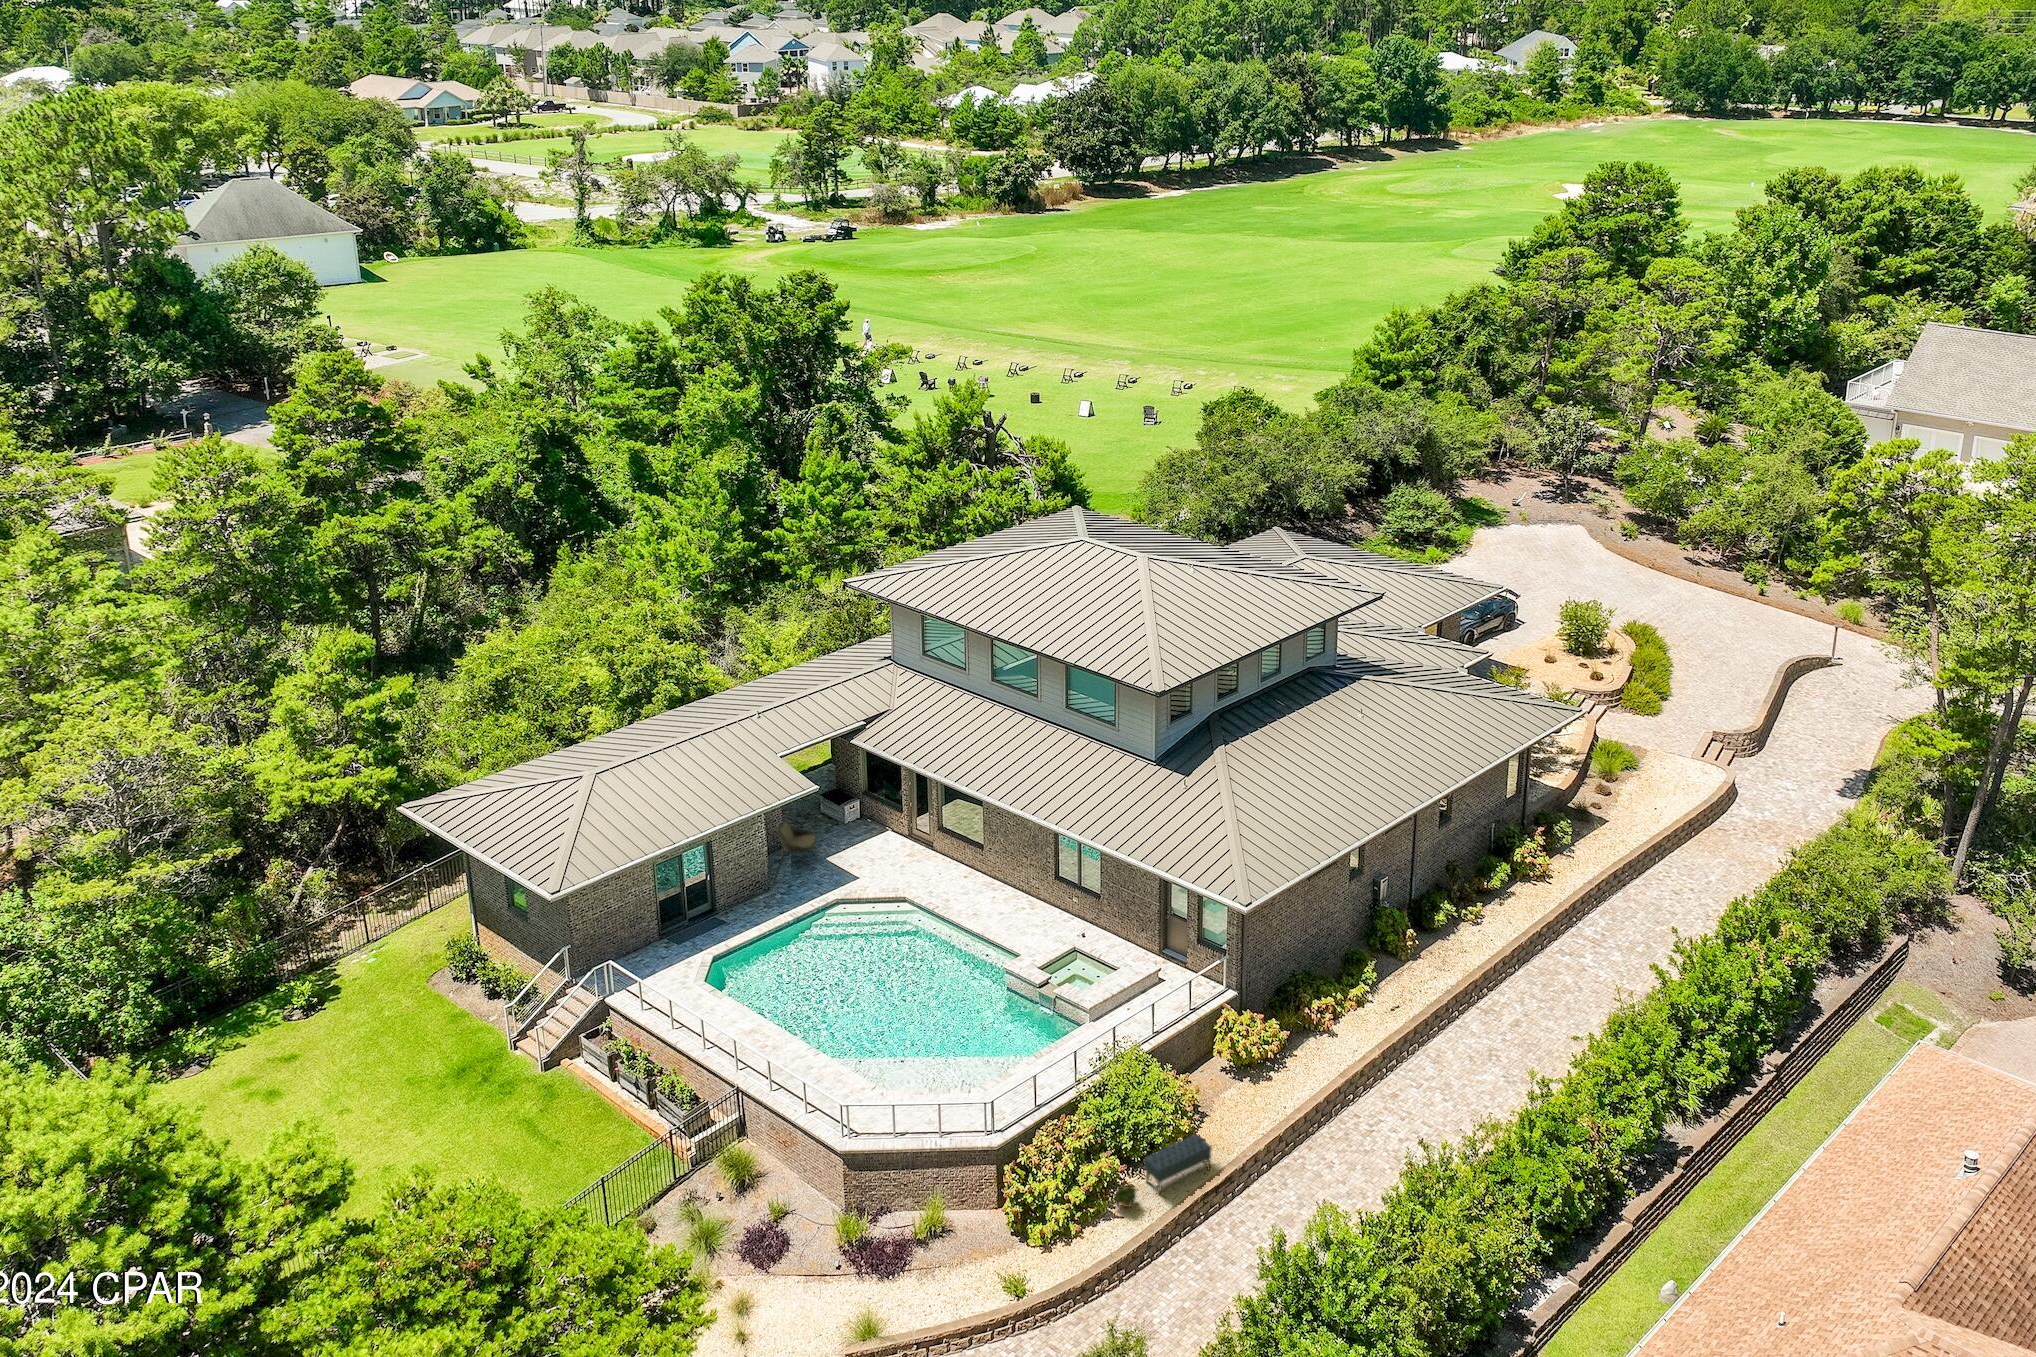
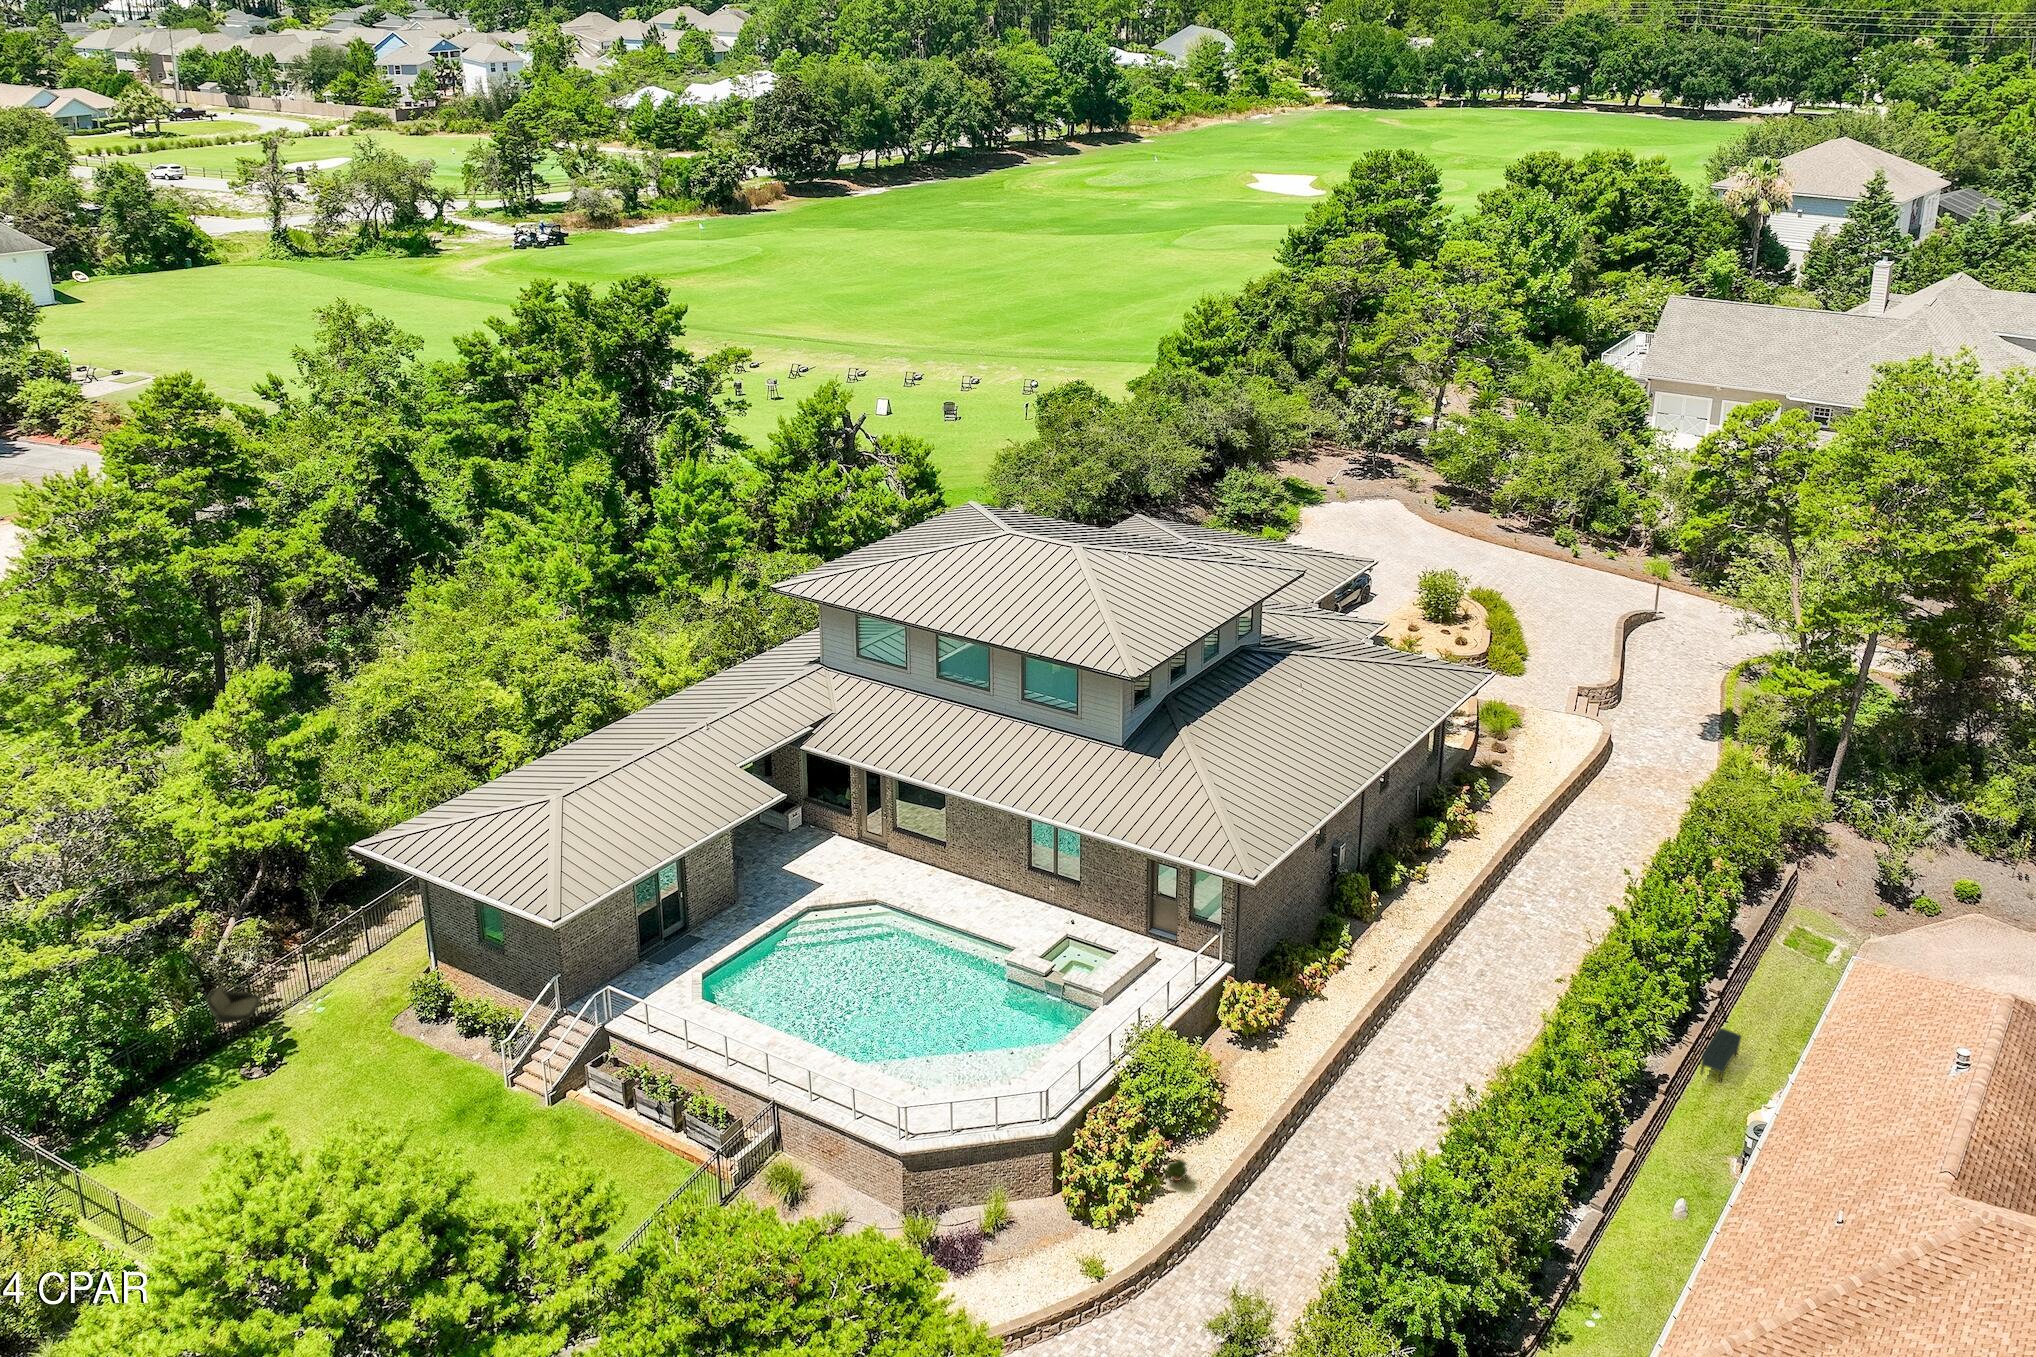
lounge chair: present [778,822,817,862] -> present [207,988,260,1041]
bench: present [1145,1134,1212,1194] -> present [1701,1028,1741,1082]

